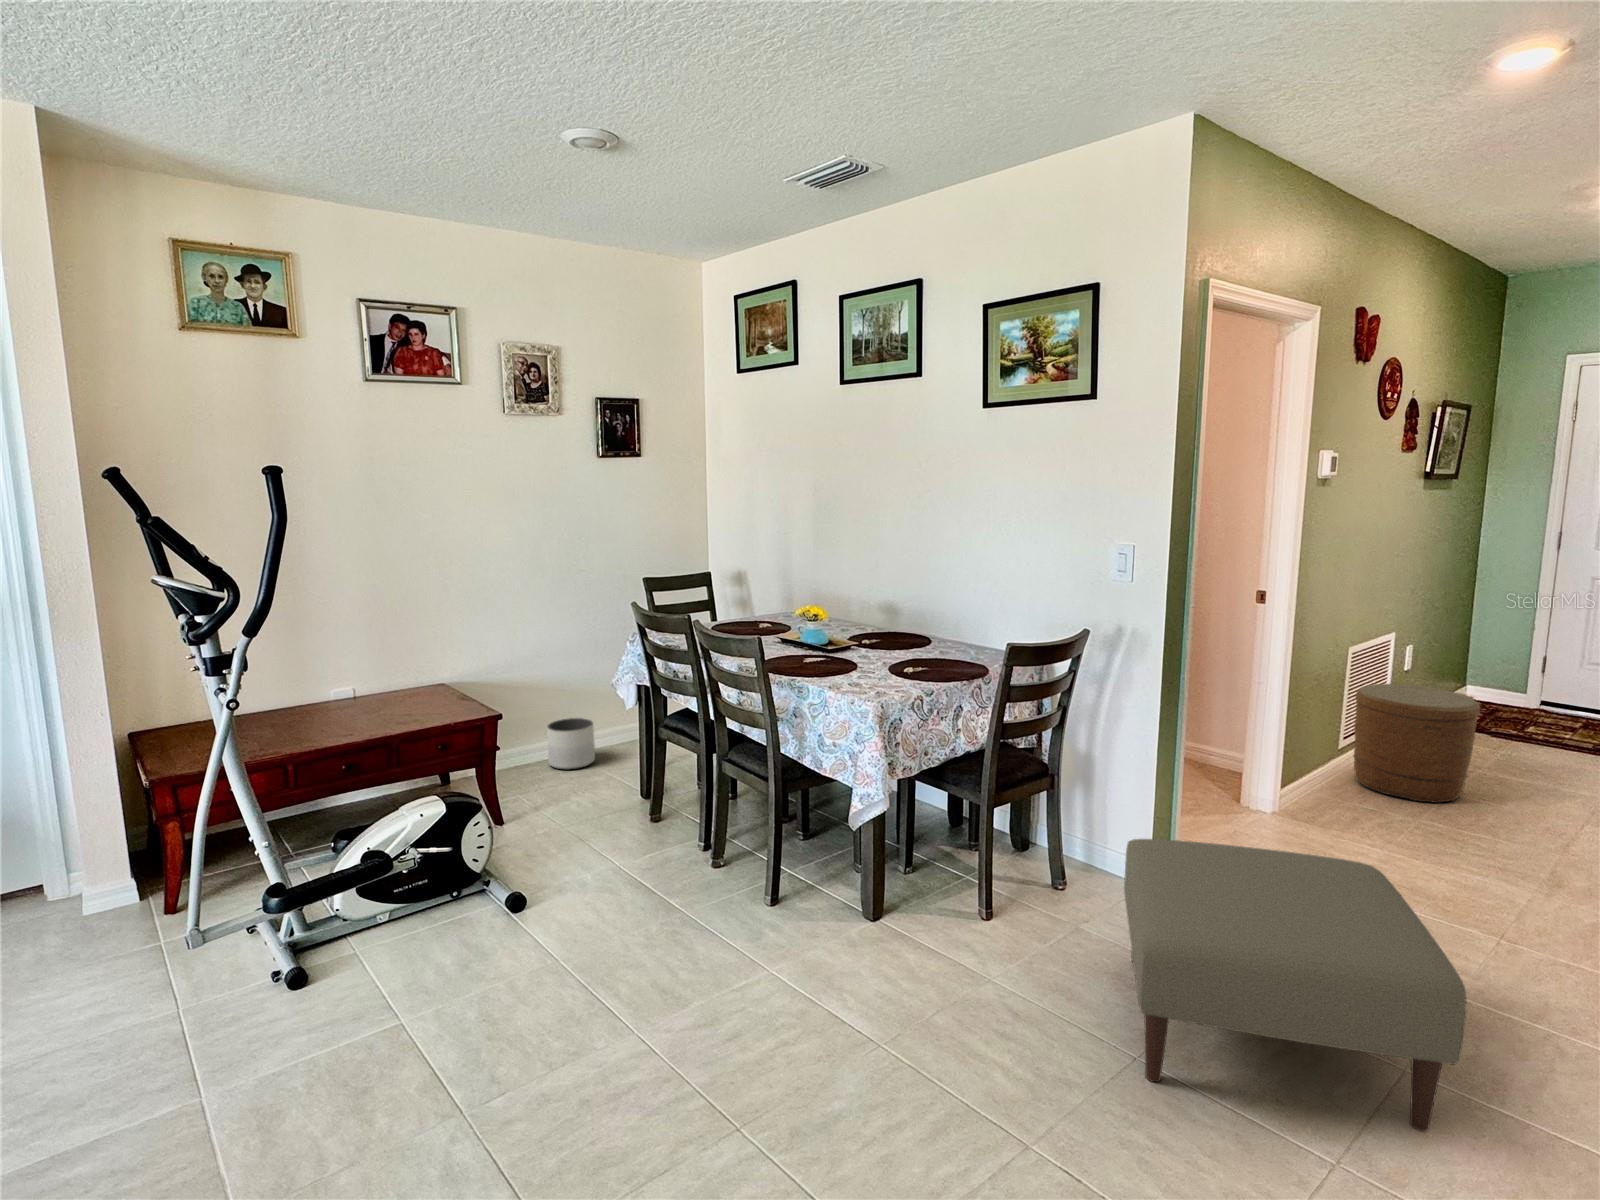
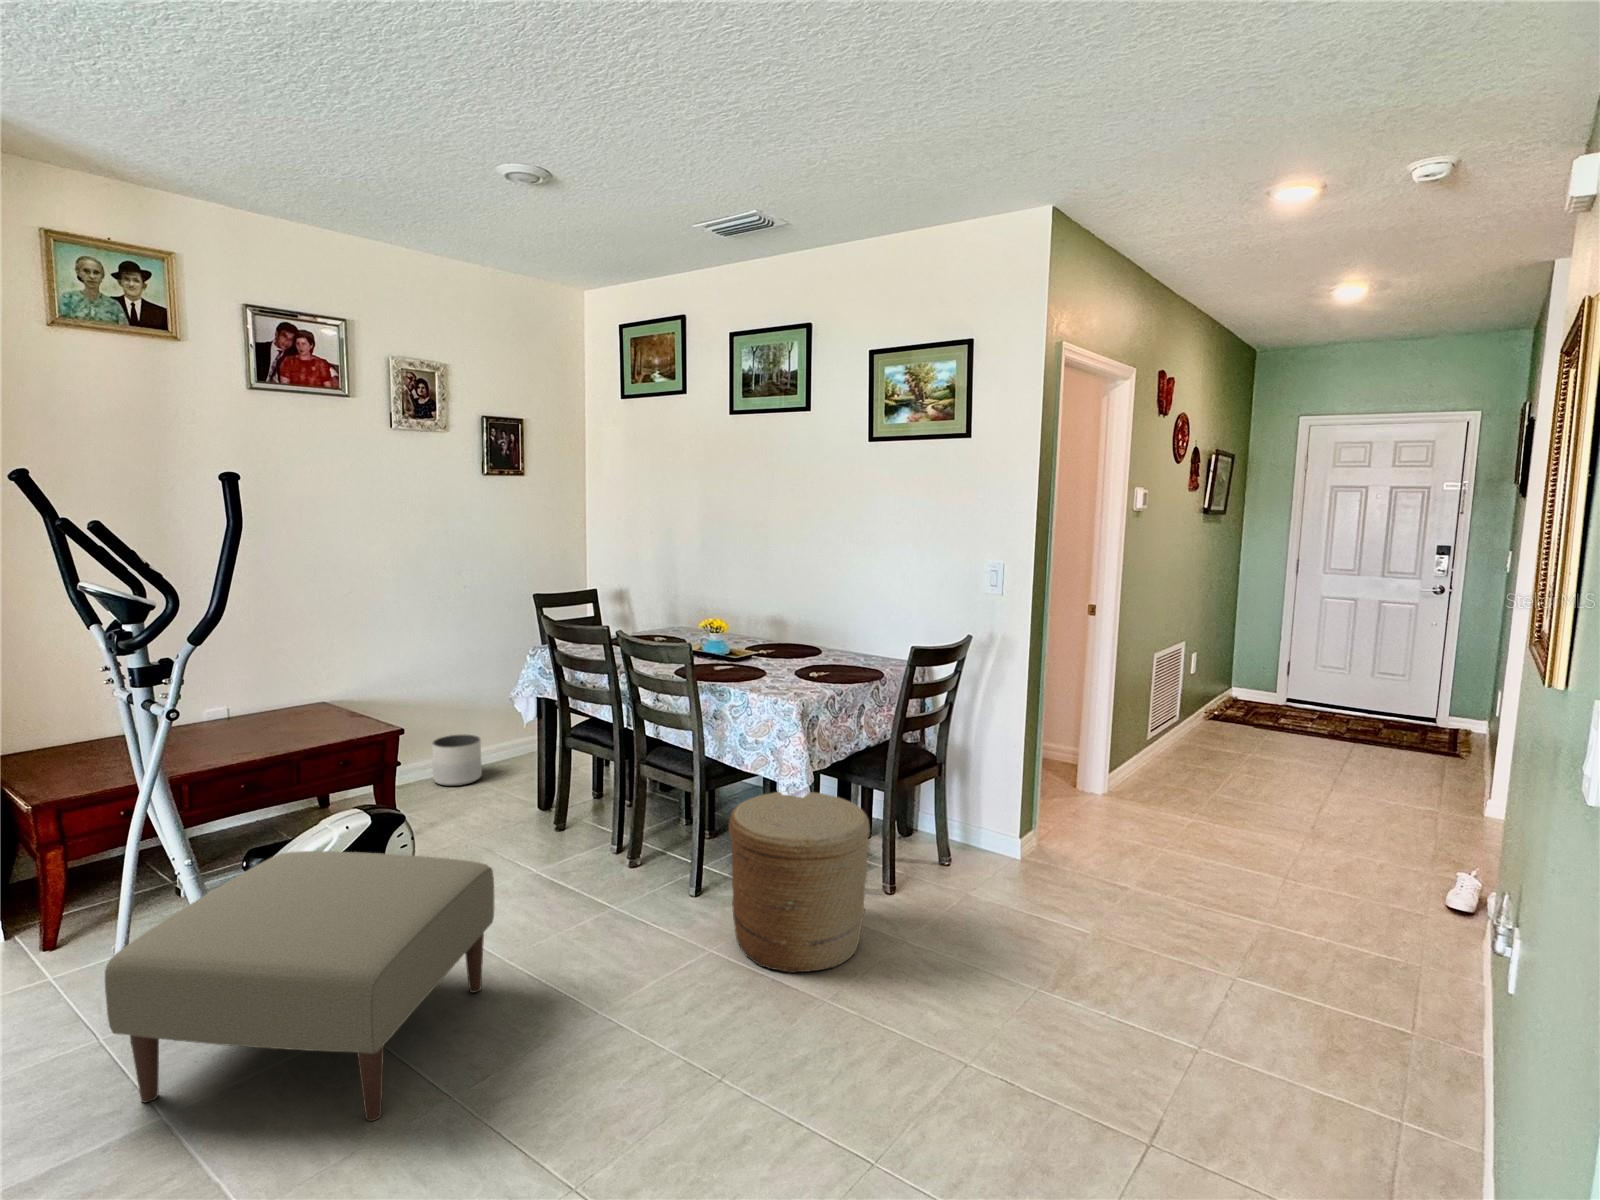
woven basket: present [1353,684,1480,803] -> present [729,792,870,973]
ottoman: present [1124,839,1466,1131] -> present [105,851,494,1121]

